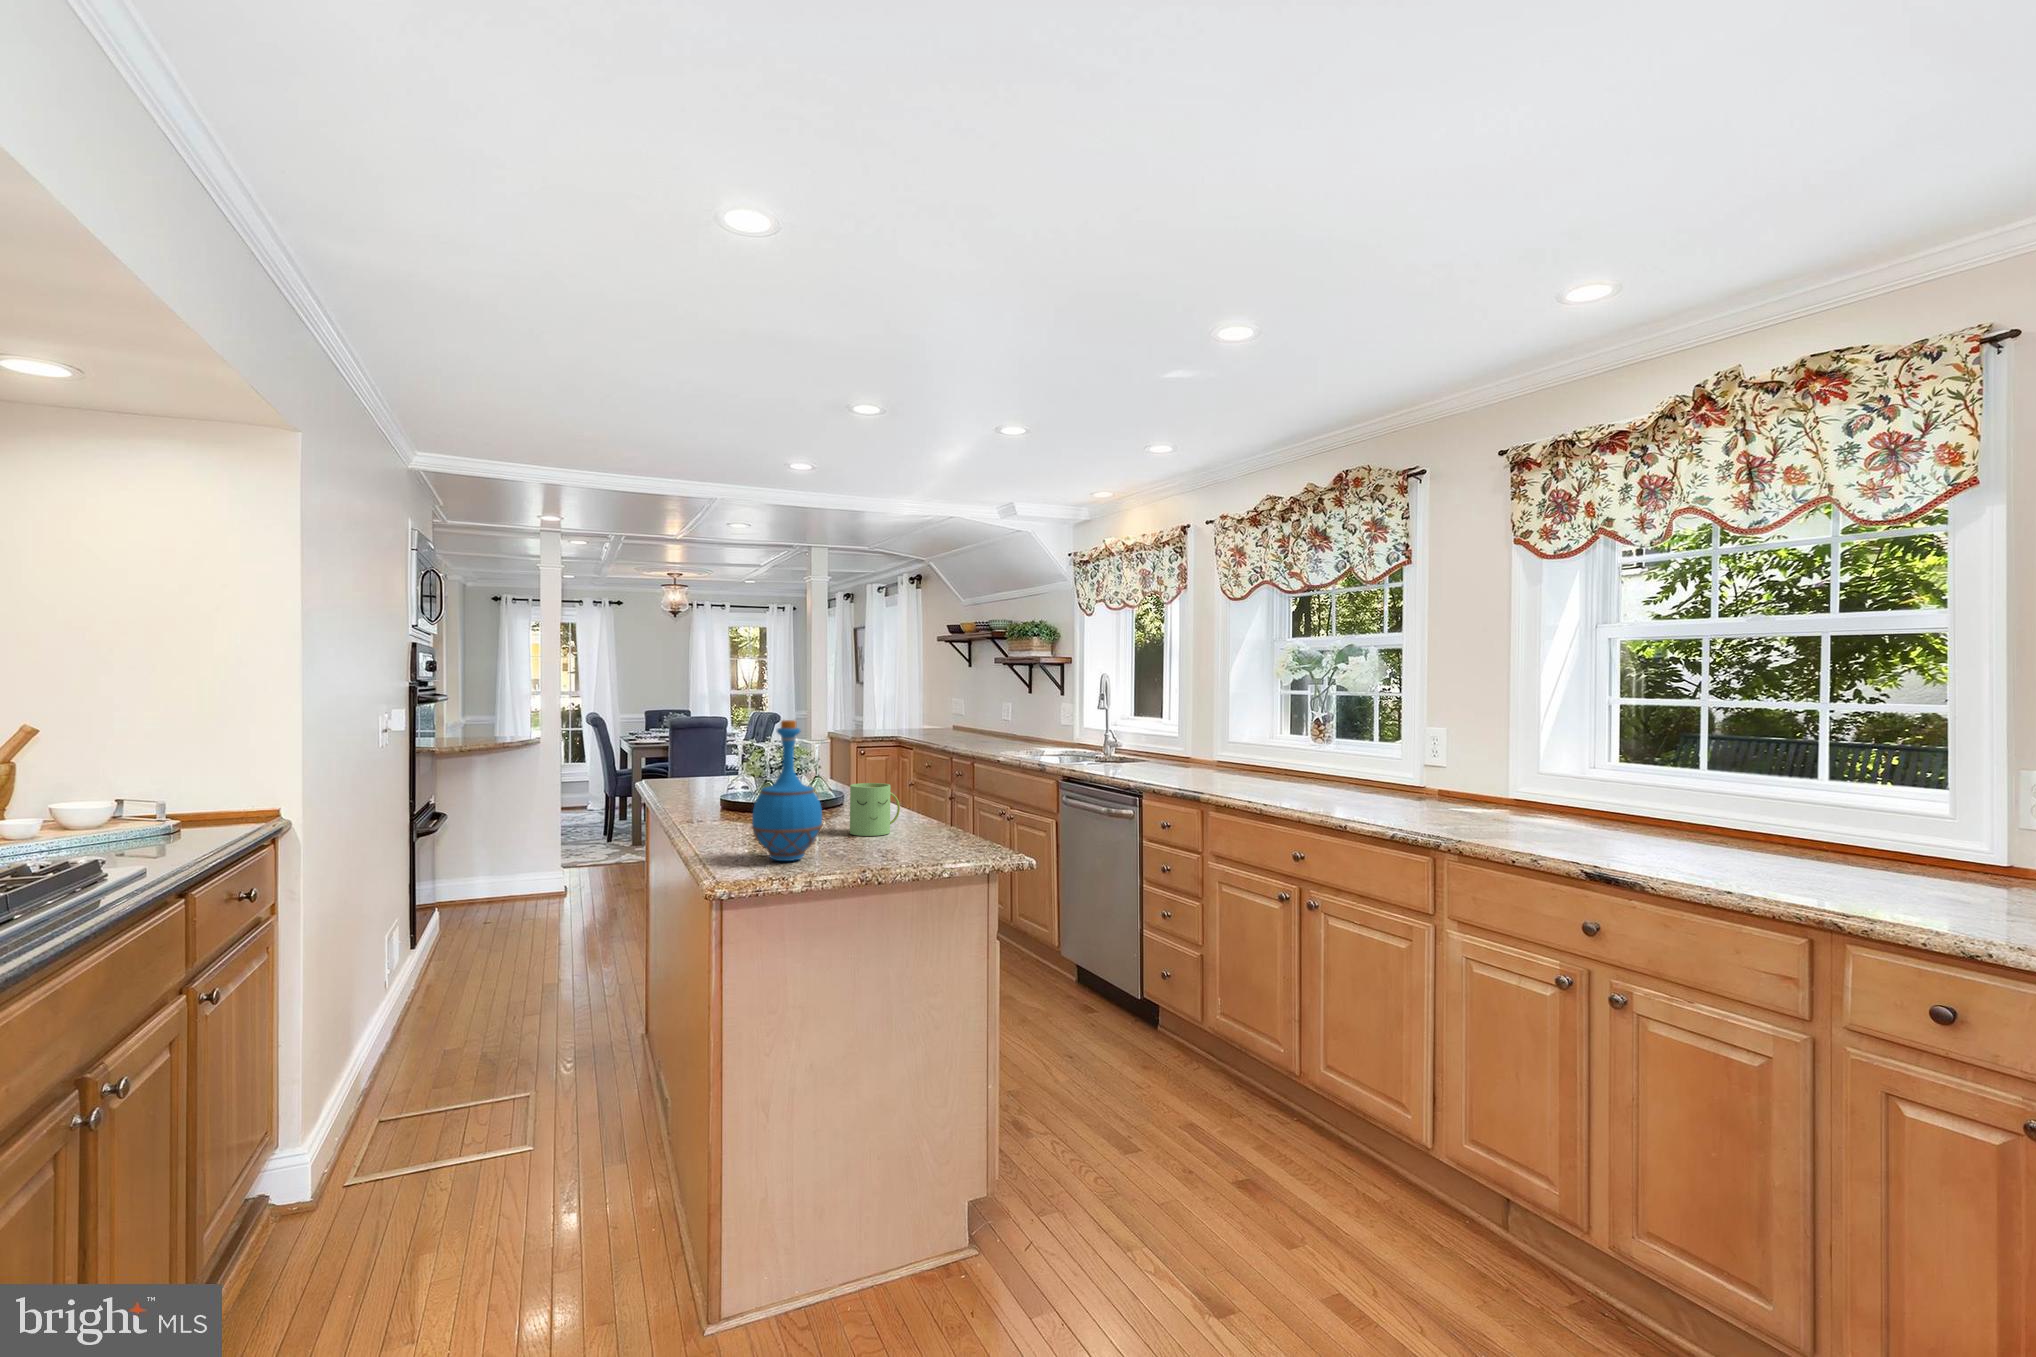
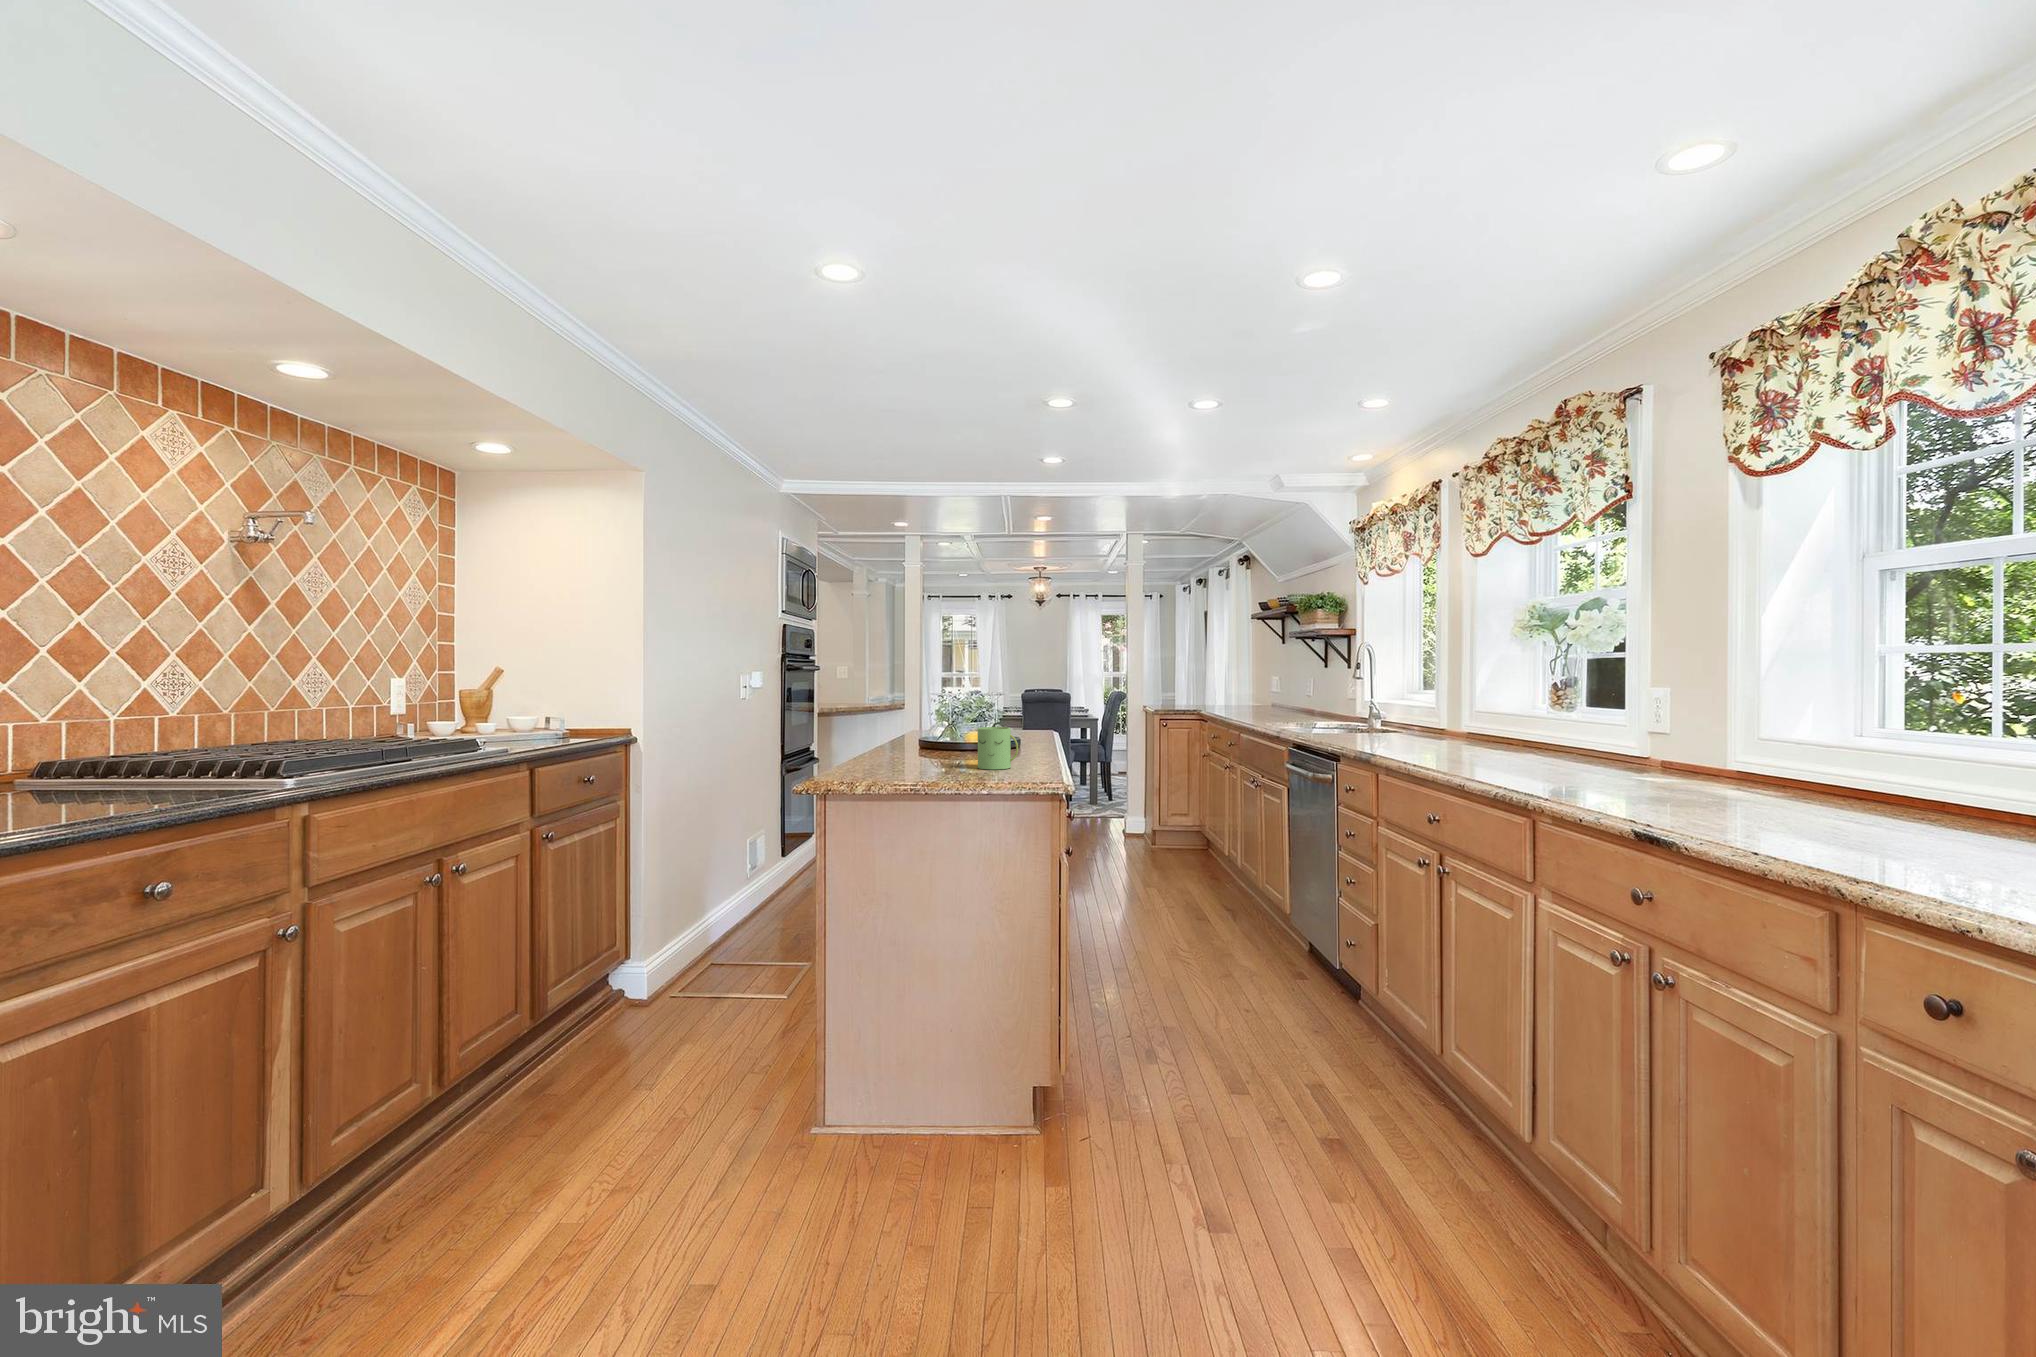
bottle: present [752,720,823,861] -> none [863,671,918,780]

